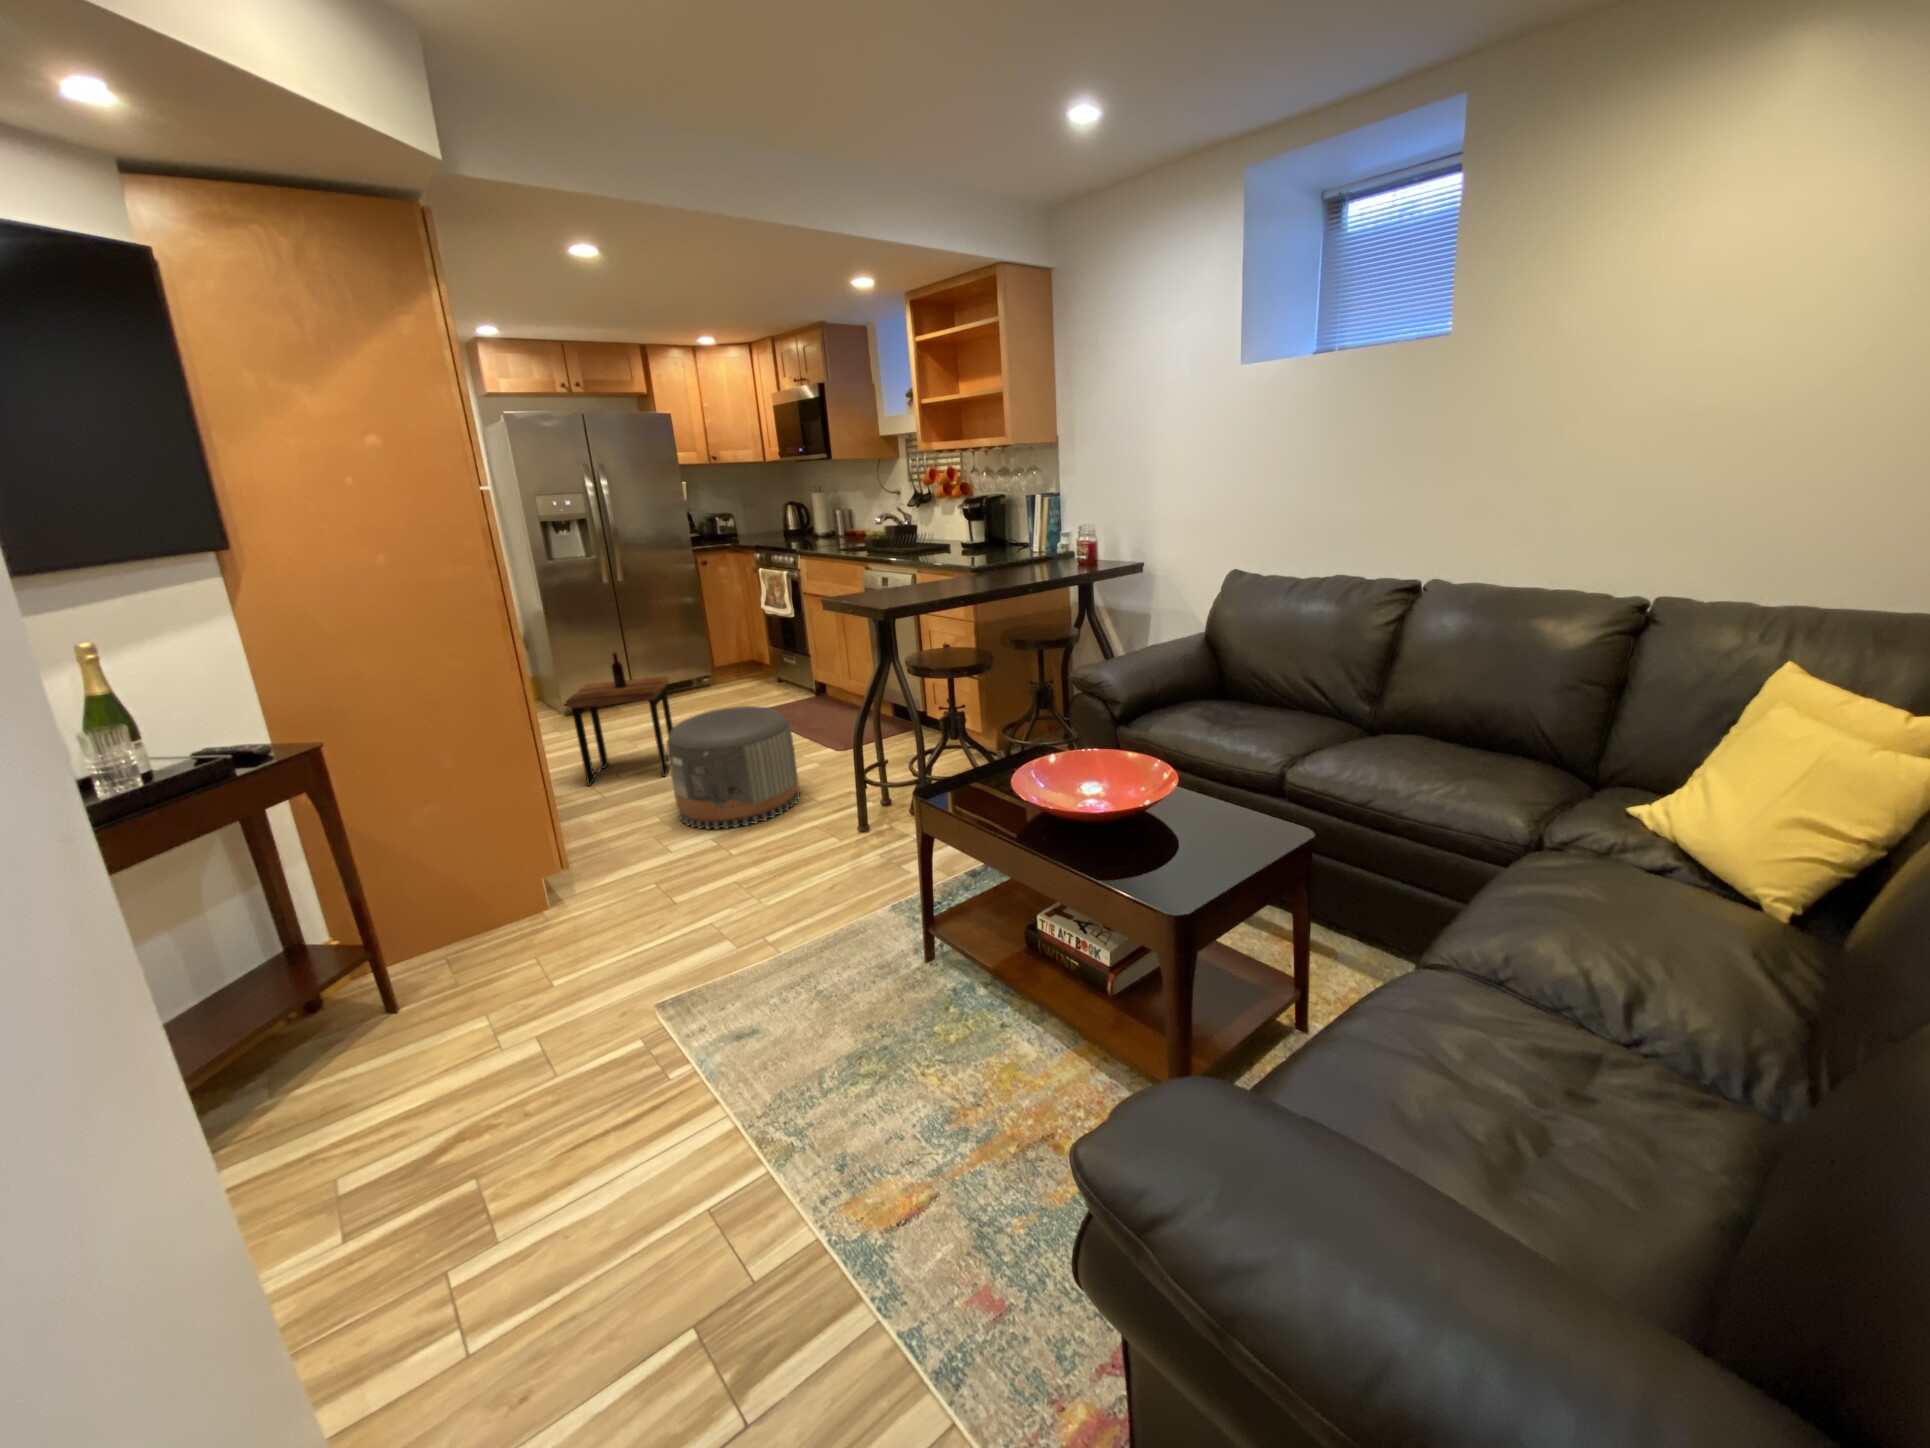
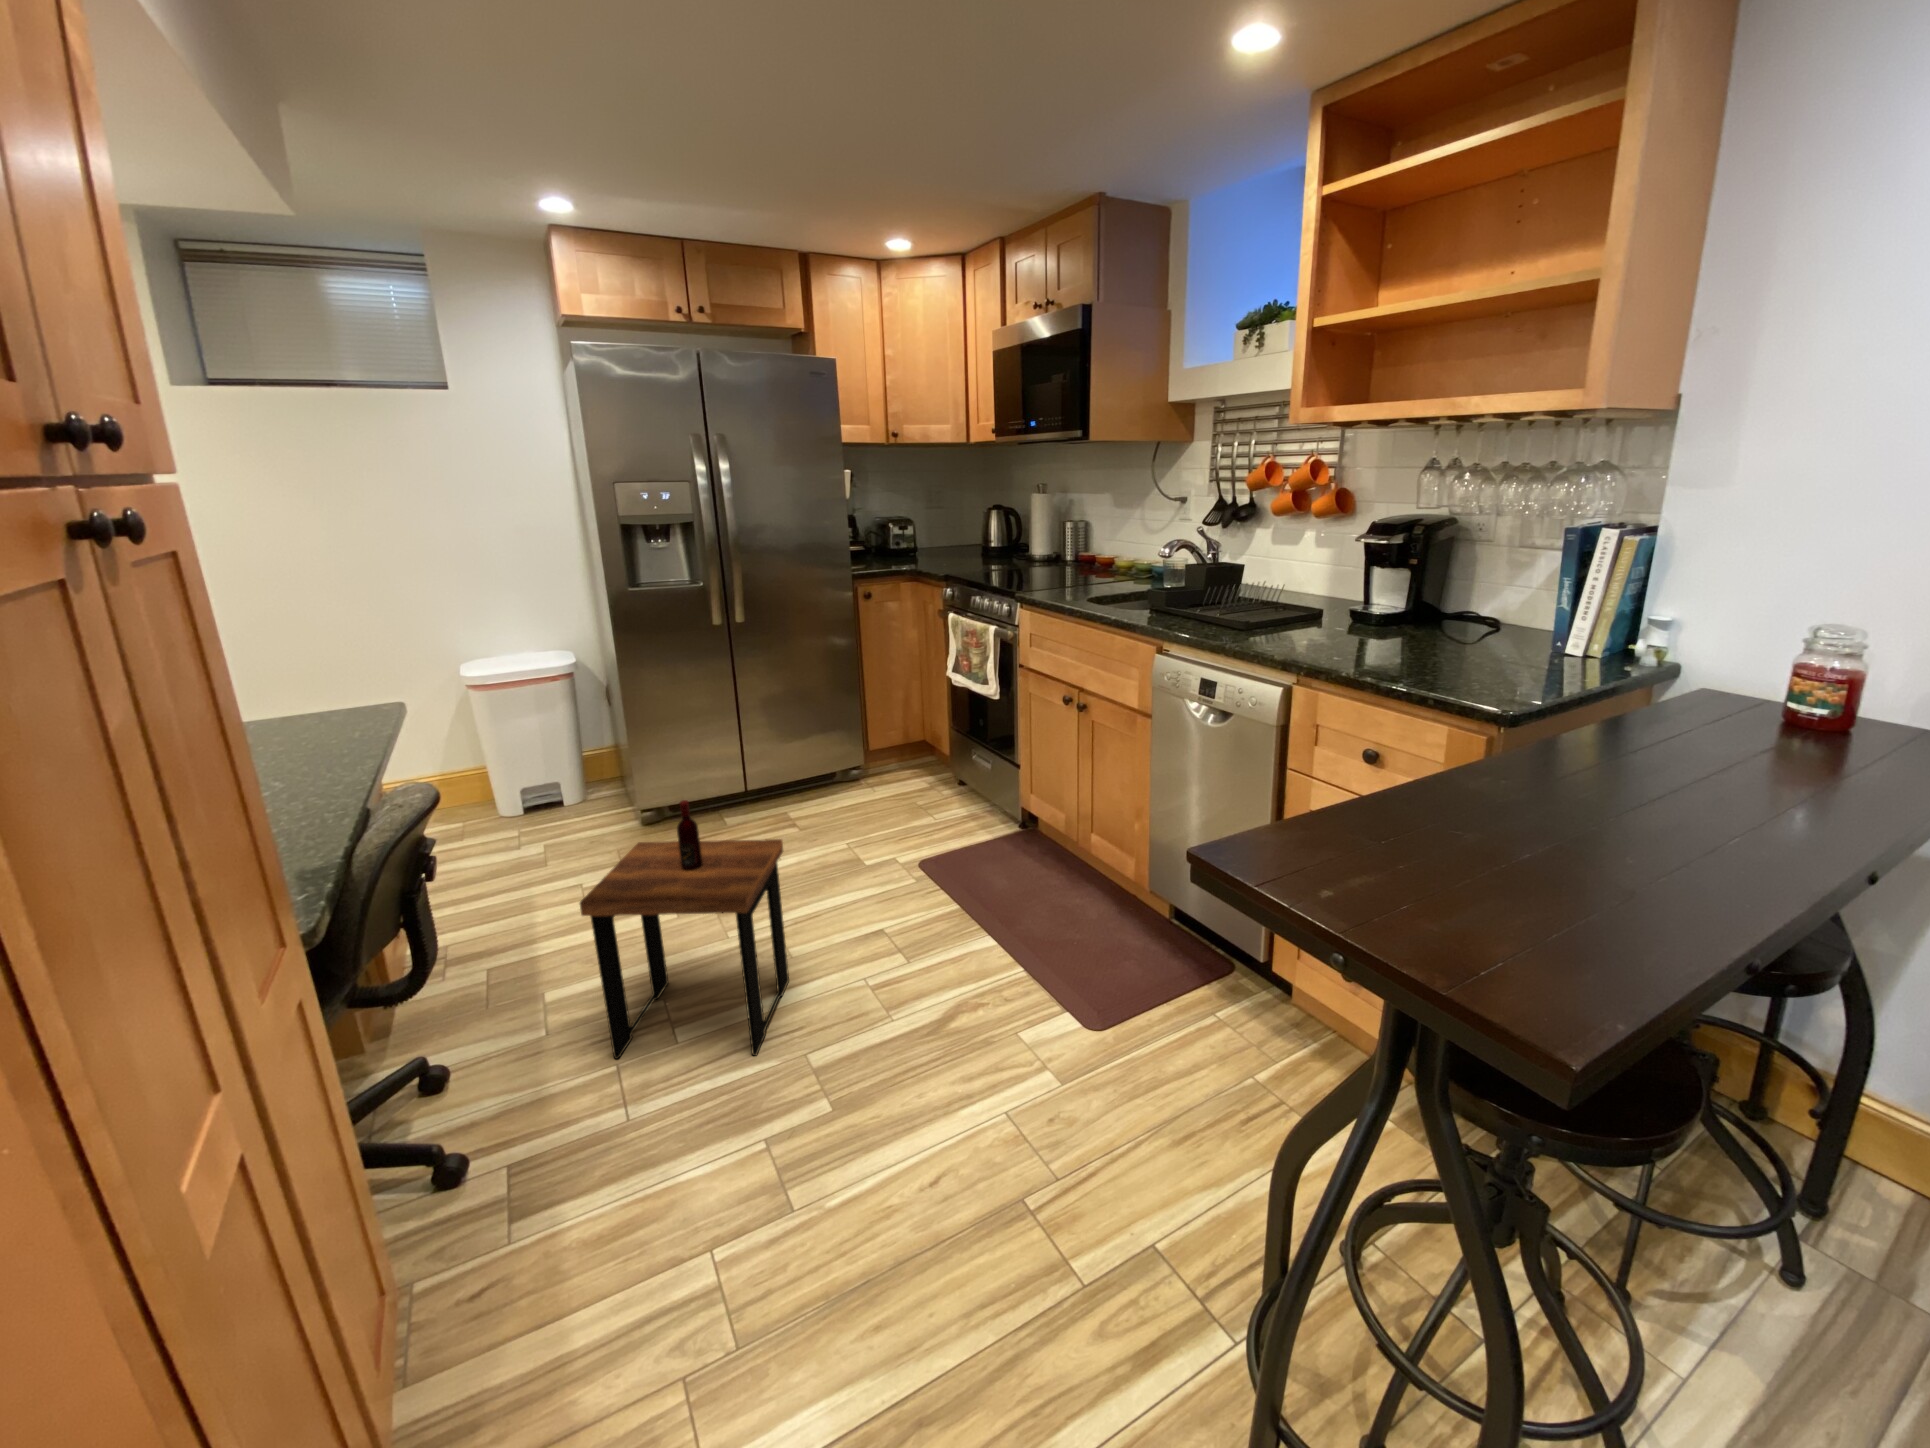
pouf: present [667,706,800,830] -> none [746,978,1033,1362]

